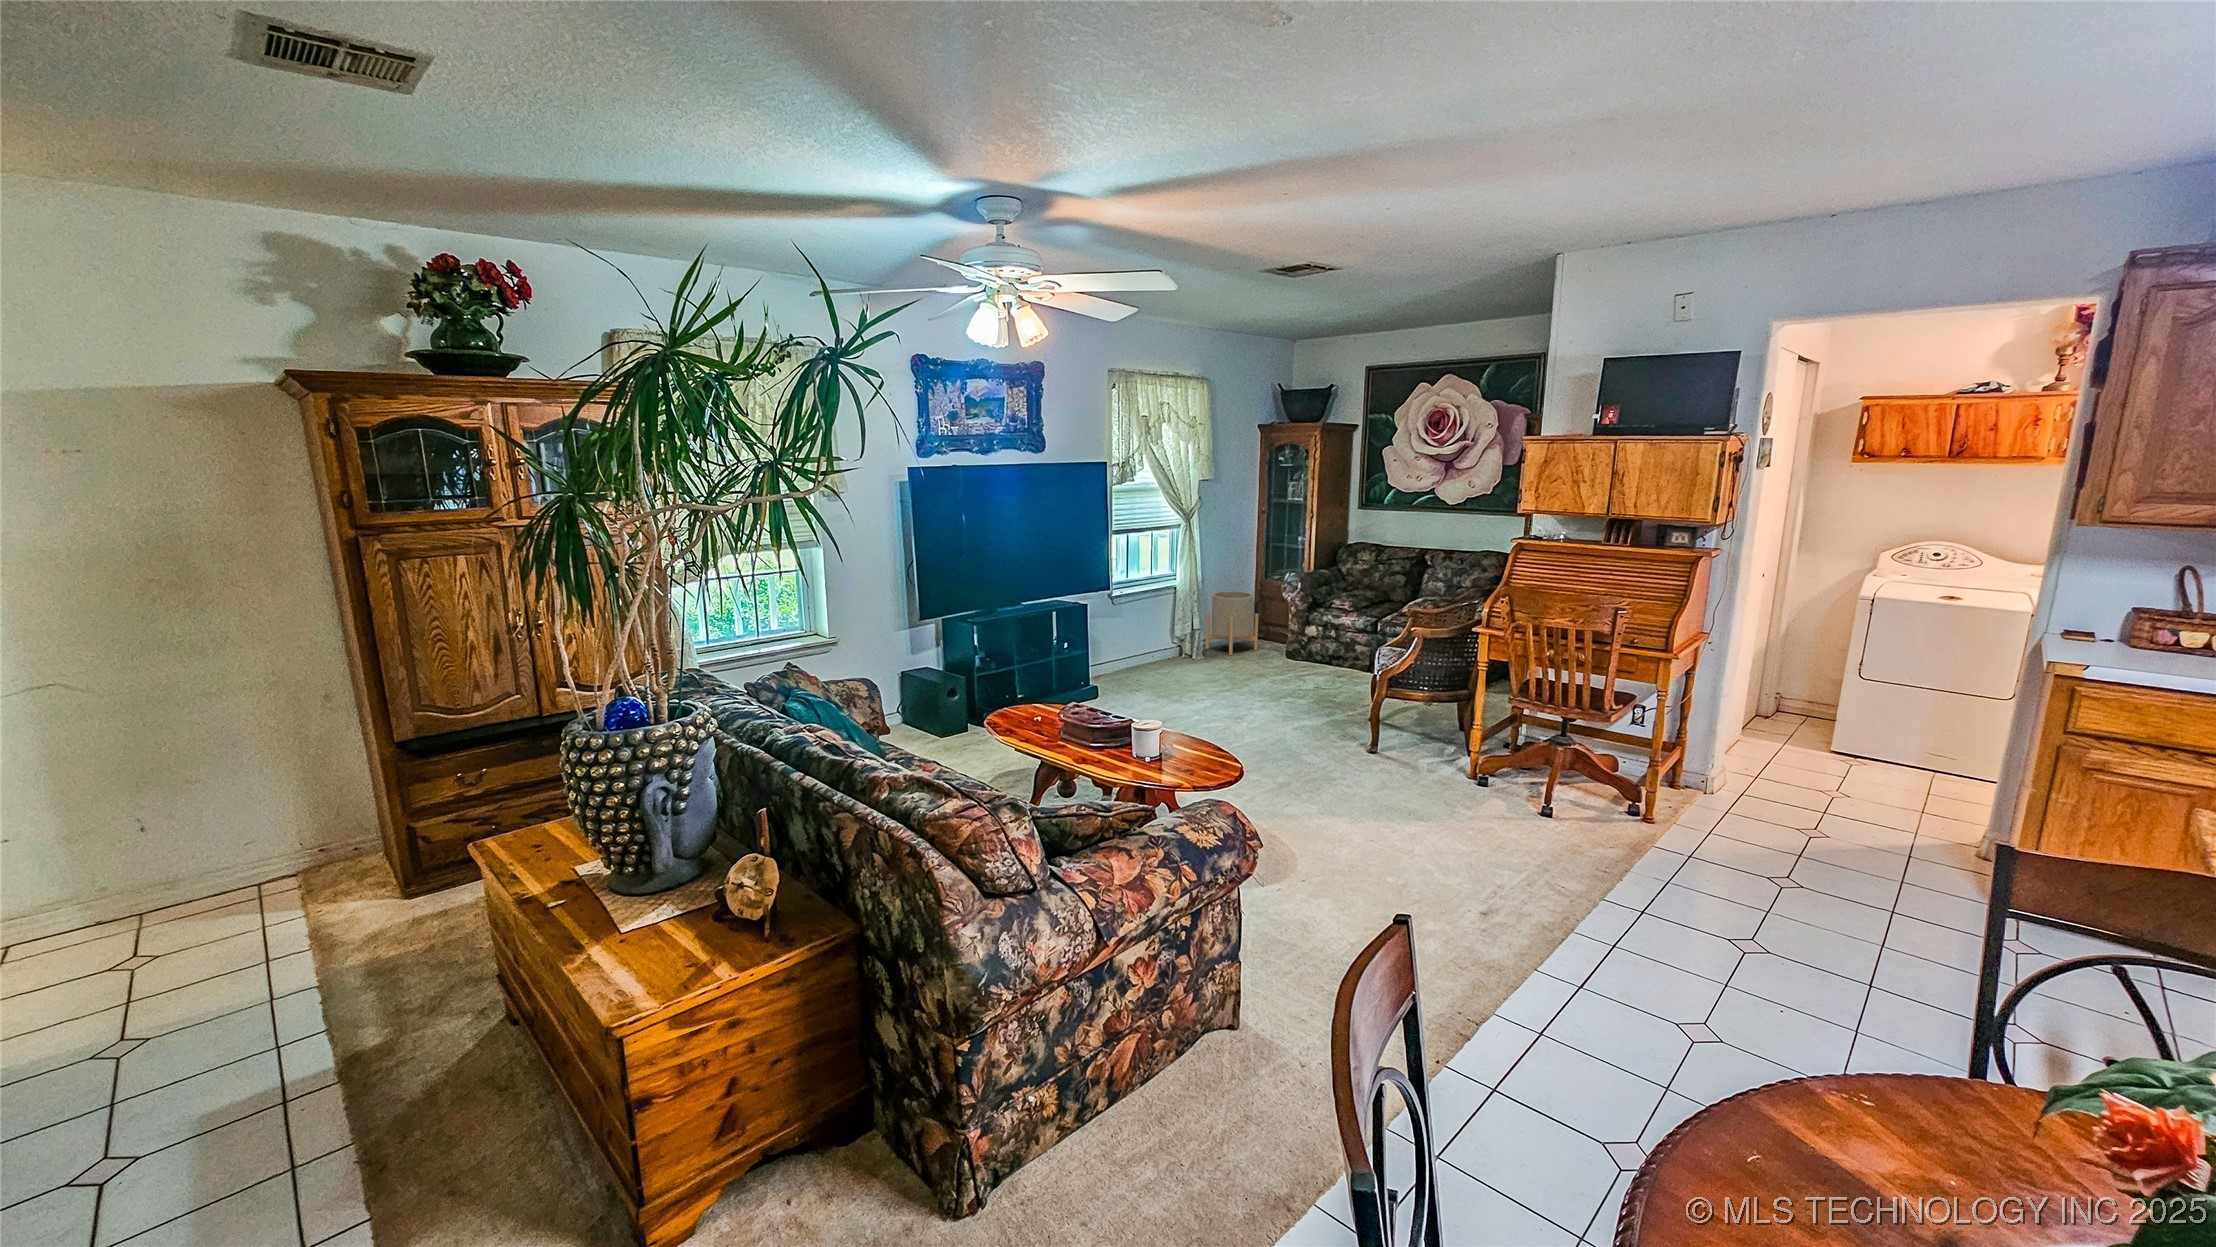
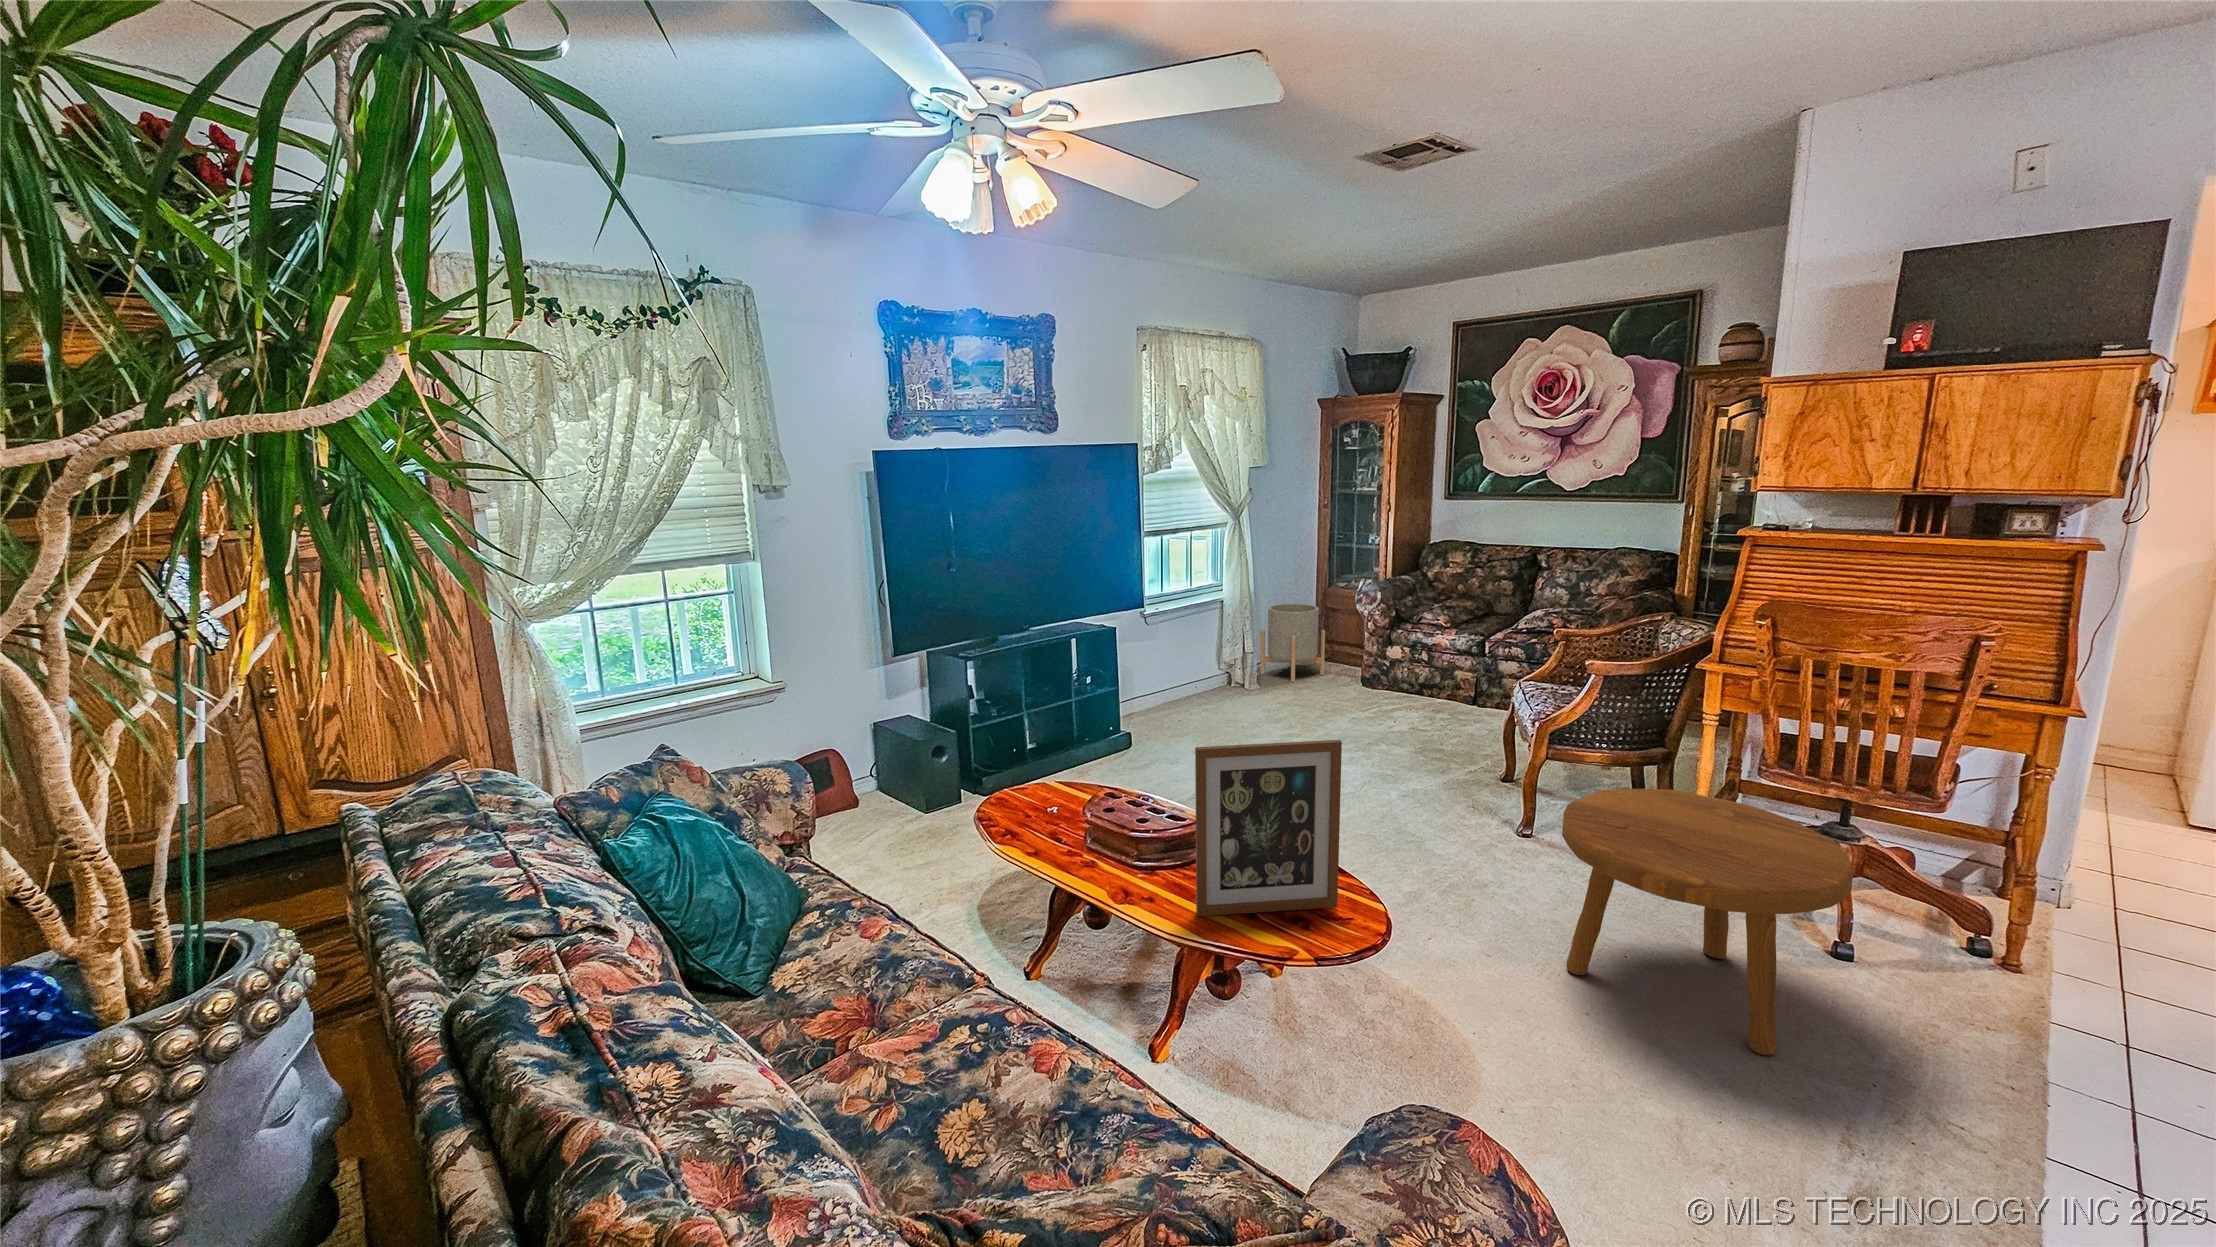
picture frame: none [1128,661,1214,766] -> present [1195,740,1342,916]
footstool: none [1366,709,1525,858] -> present [1562,789,1853,1055]

